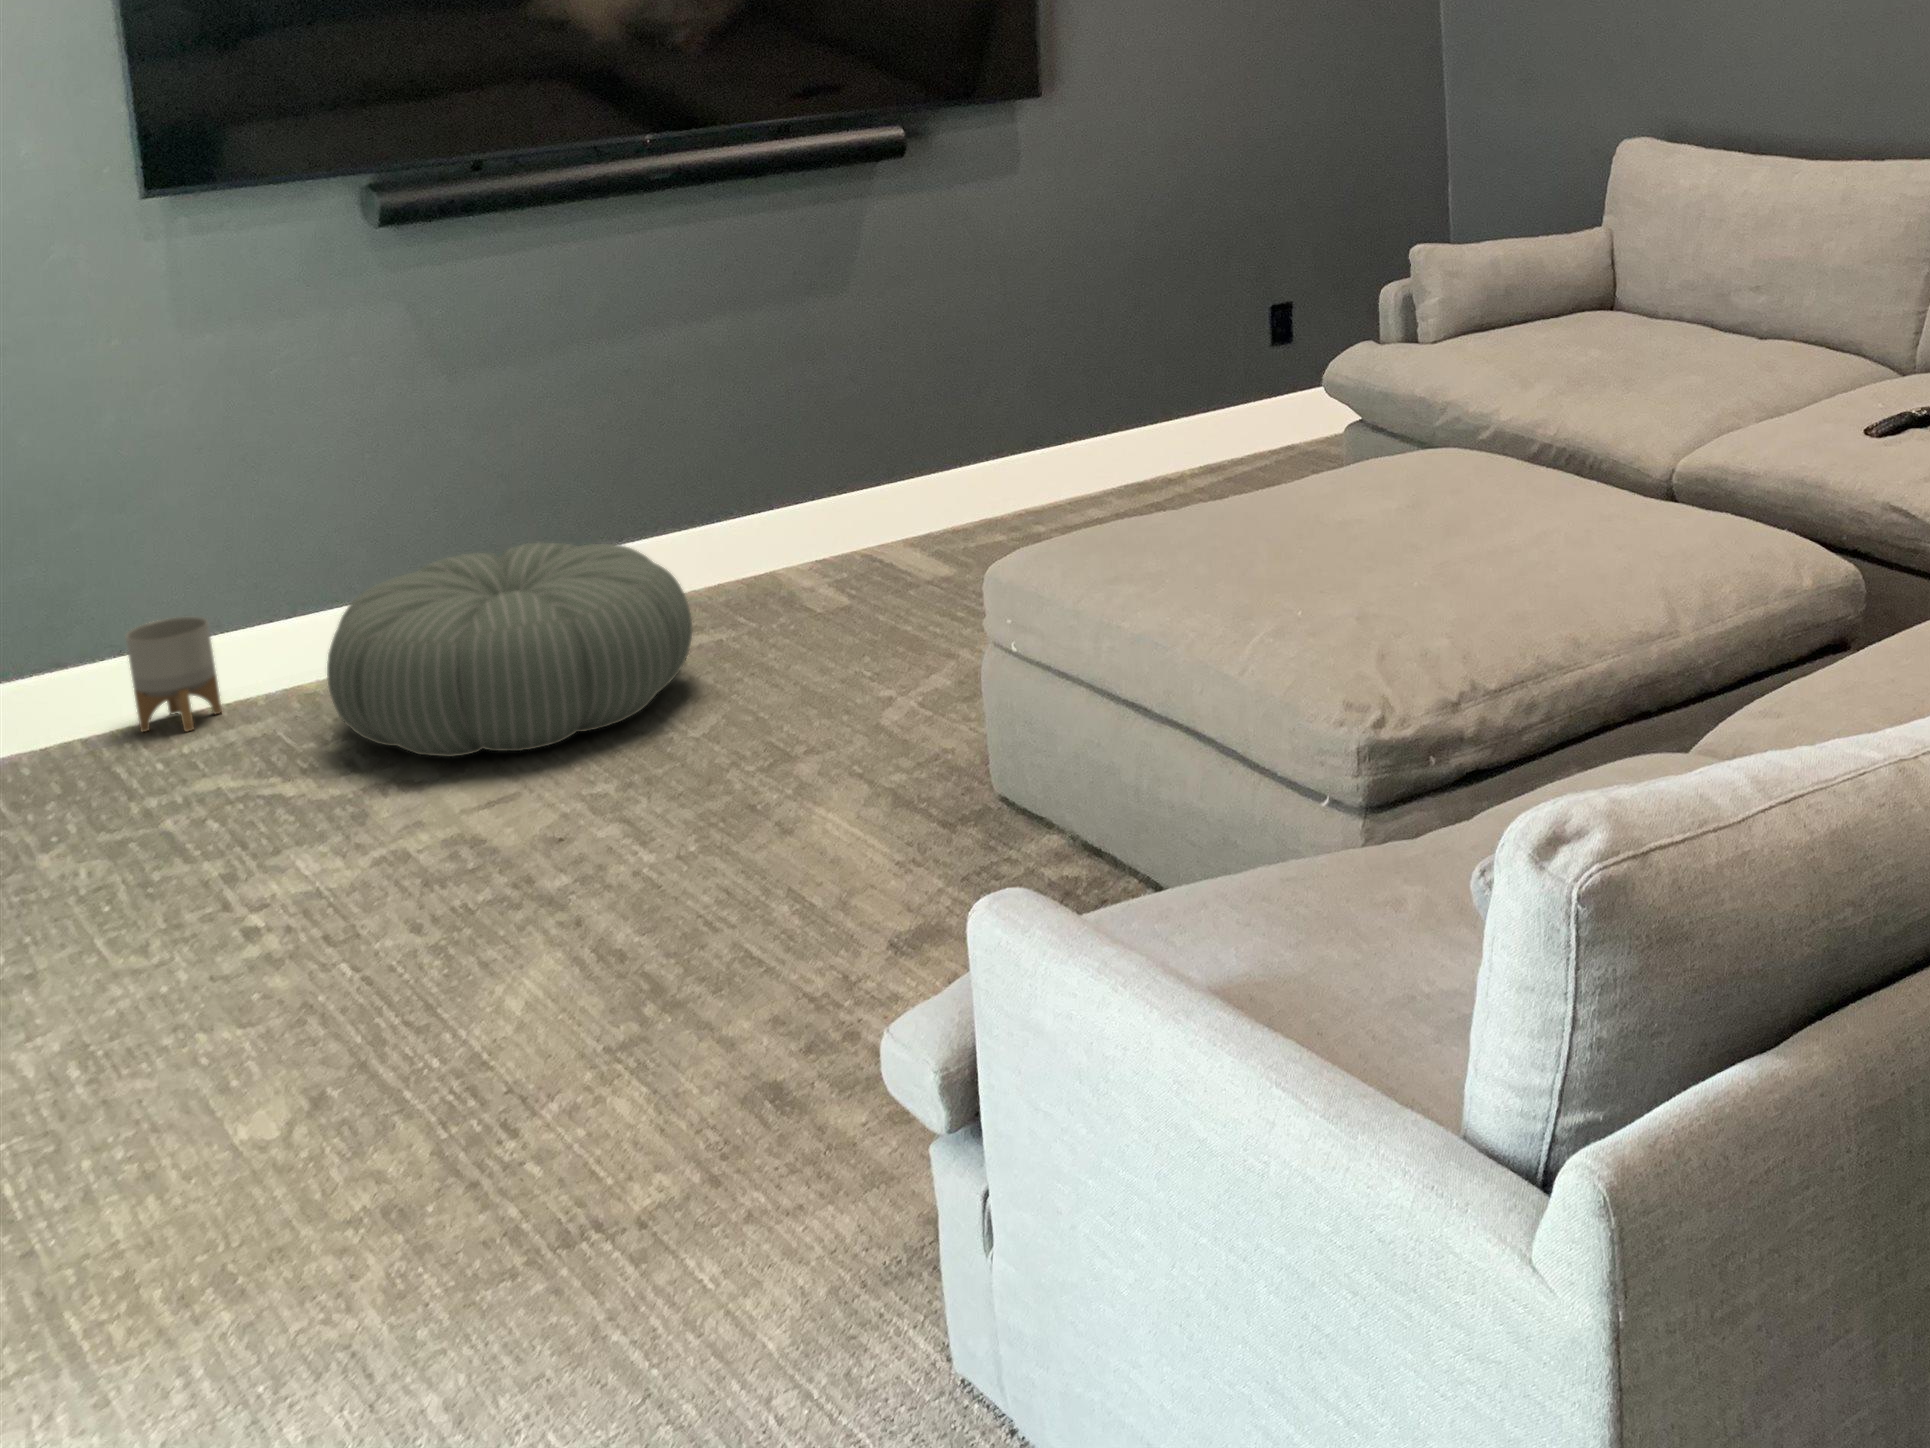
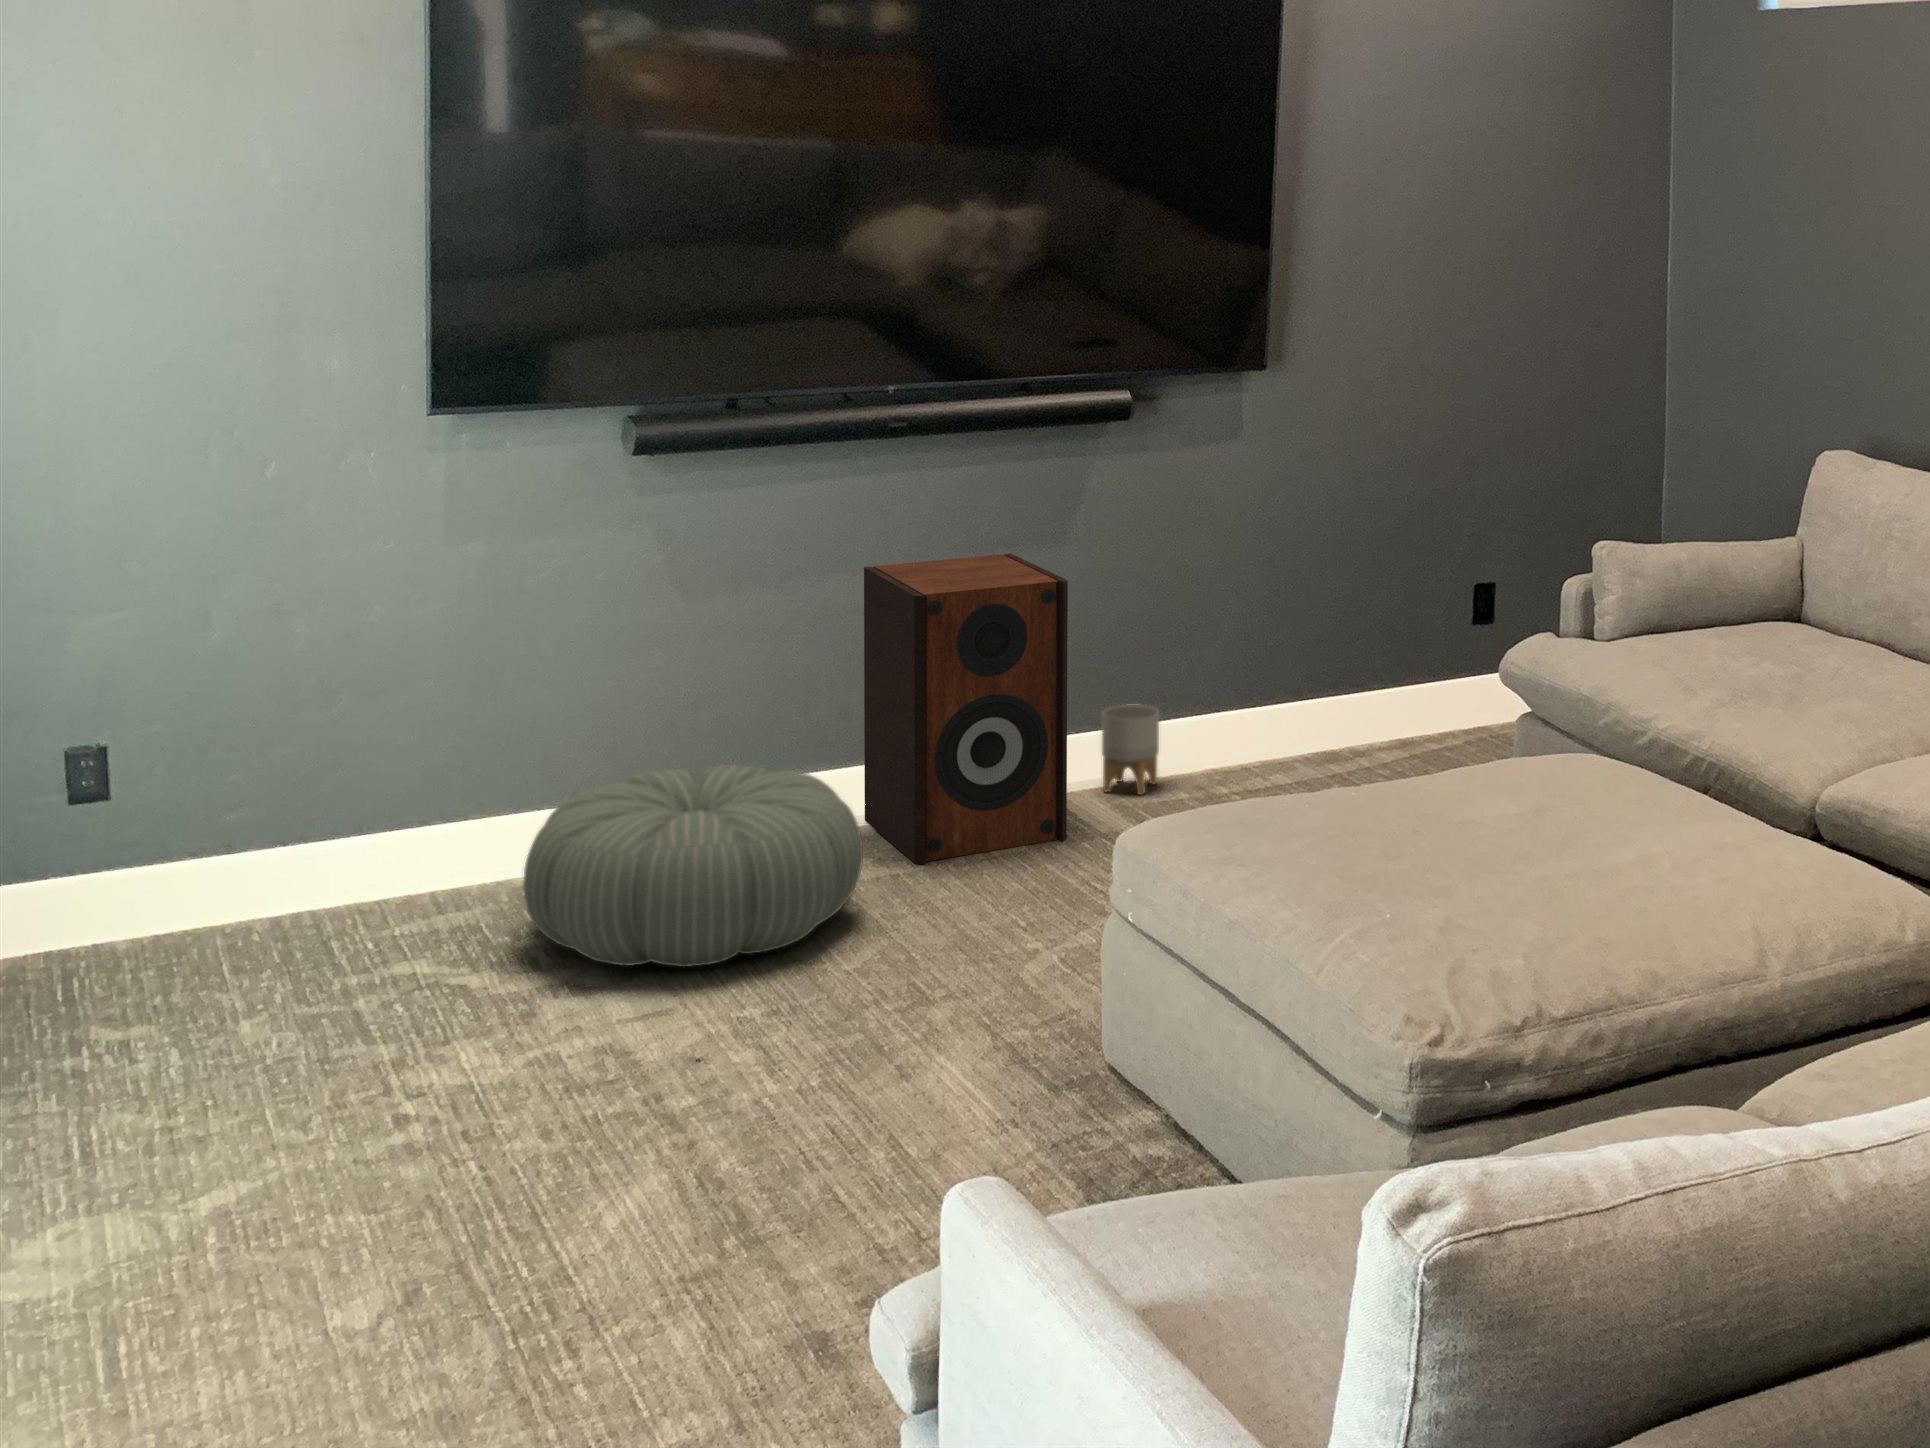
speaker: none [644,303,893,627] -> present [864,554,1068,864]
planter: present [126,616,222,732] -> present [1102,705,1159,795]

